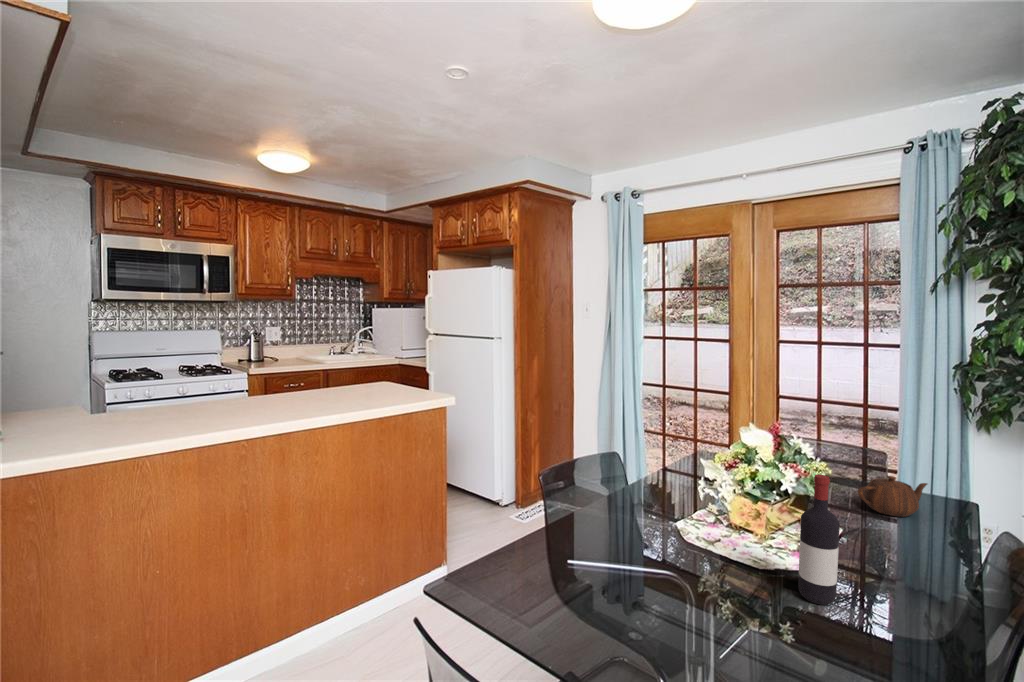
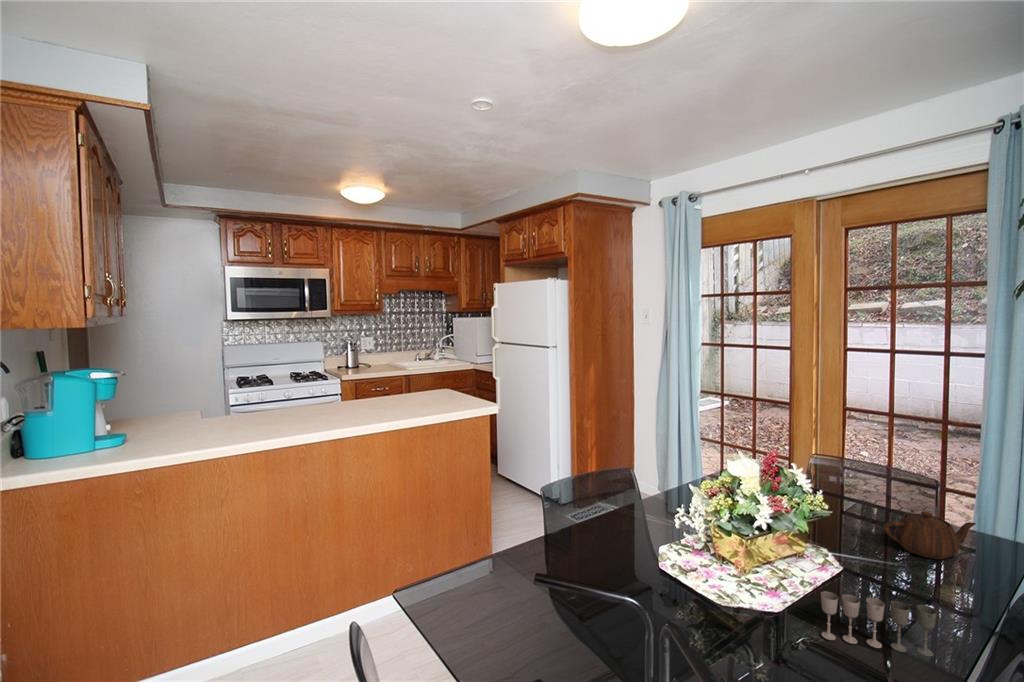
wine bottle: present [798,475,840,605] -> none [756,513,796,651]
wine glass: none [851,546,948,595] -> present [821,591,937,656]

